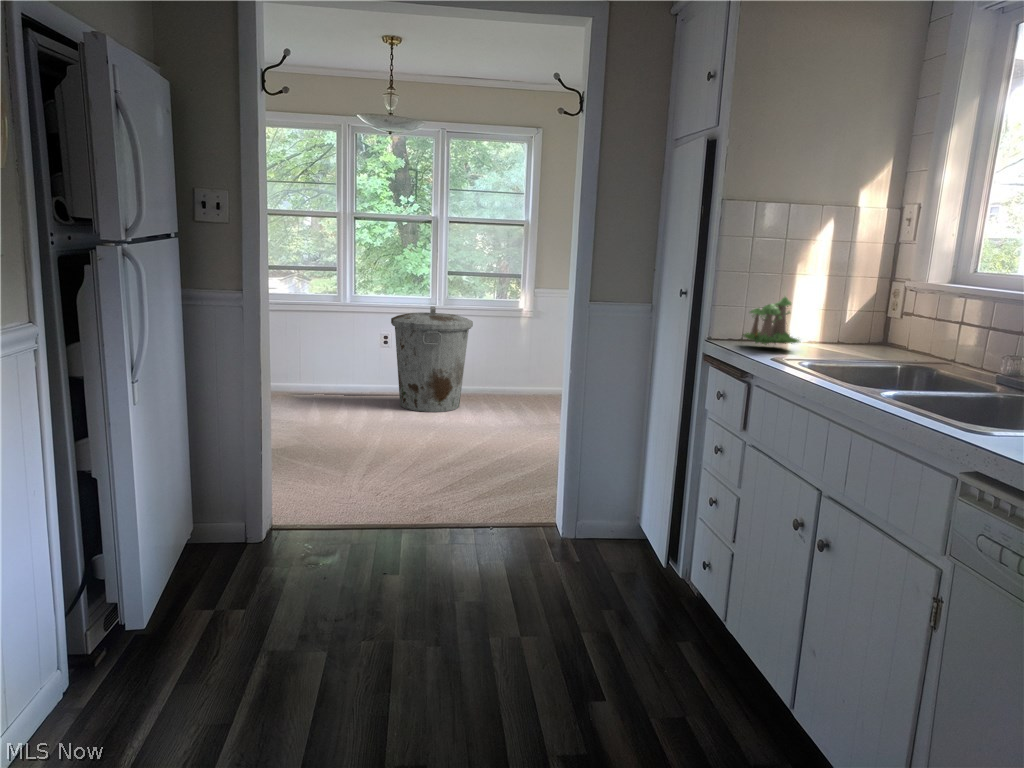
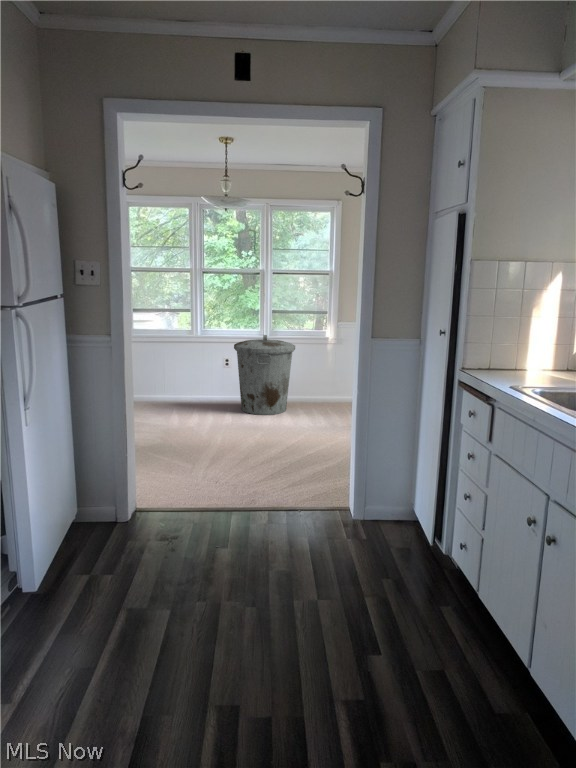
plant: present [743,297,800,345] -> none [490,316,539,376]

